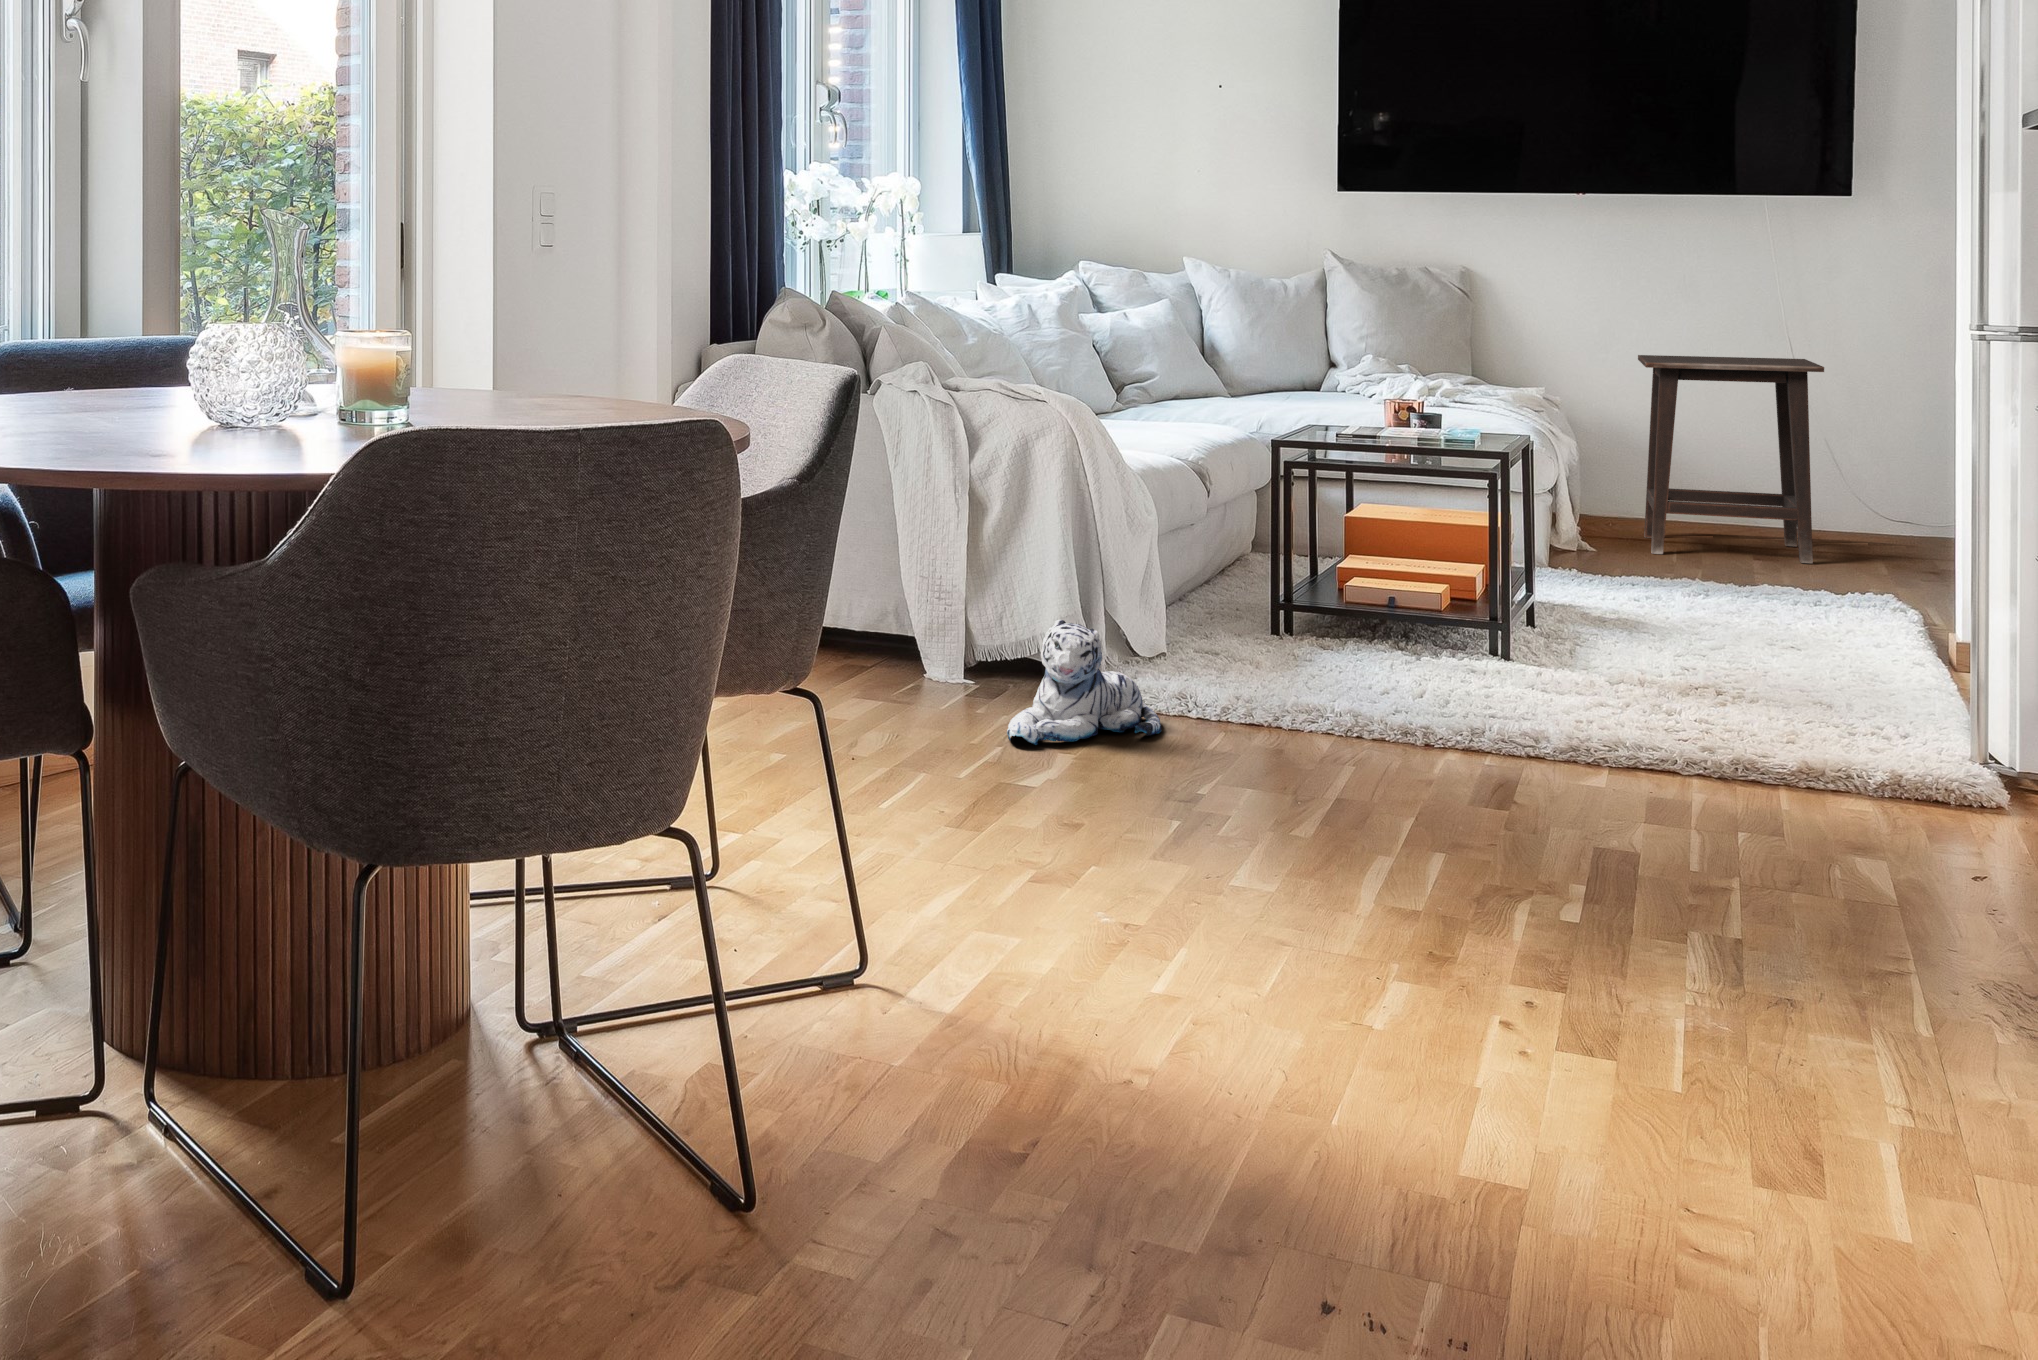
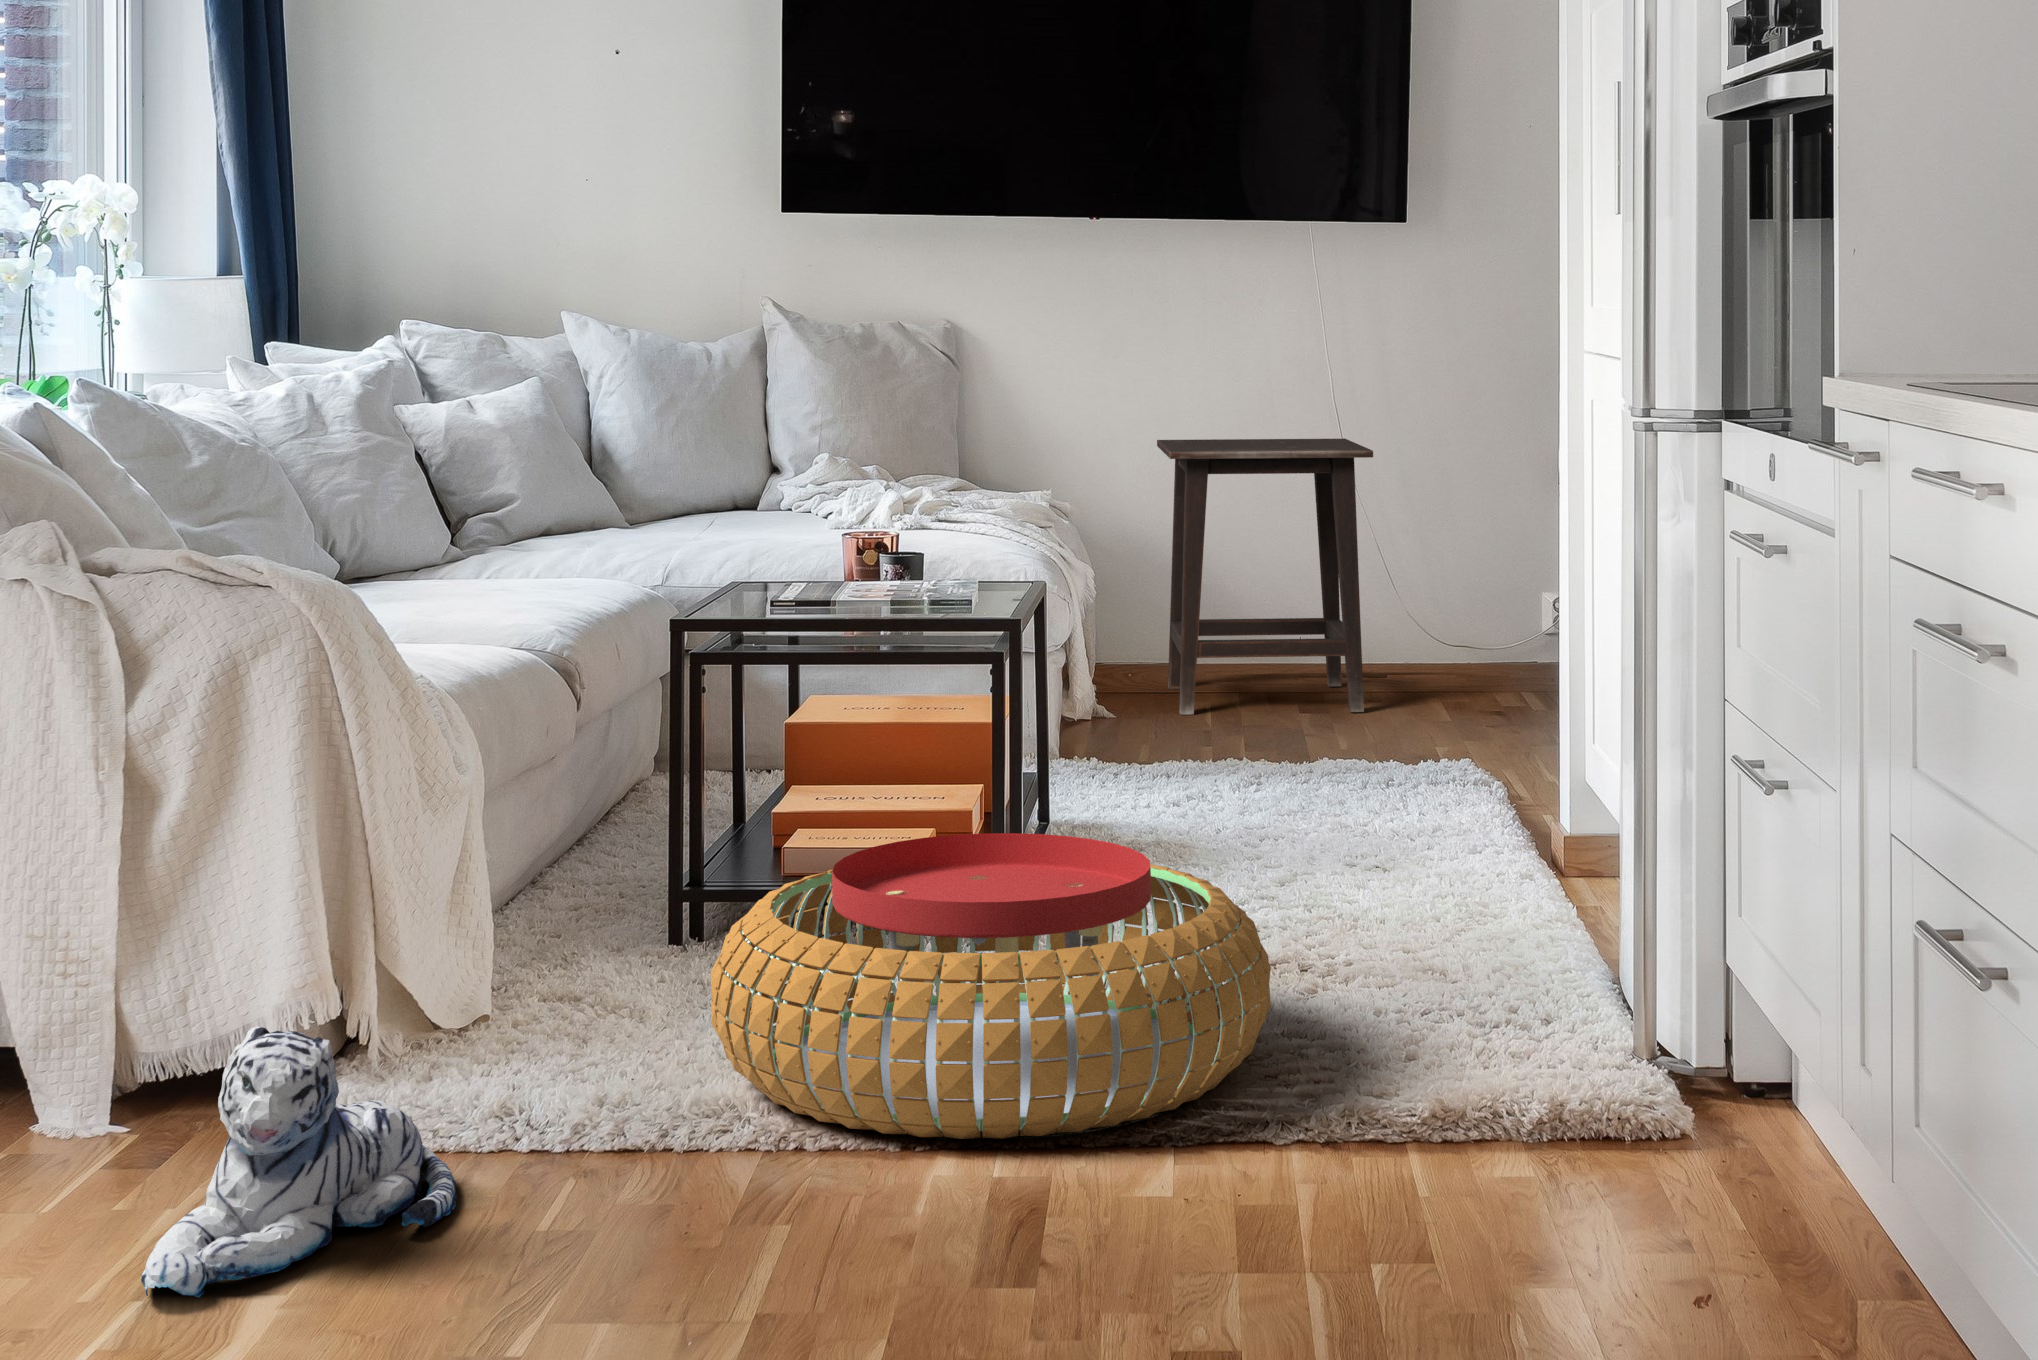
pouf: none [1303,578,1685,748] -> present [711,833,1271,1139]

